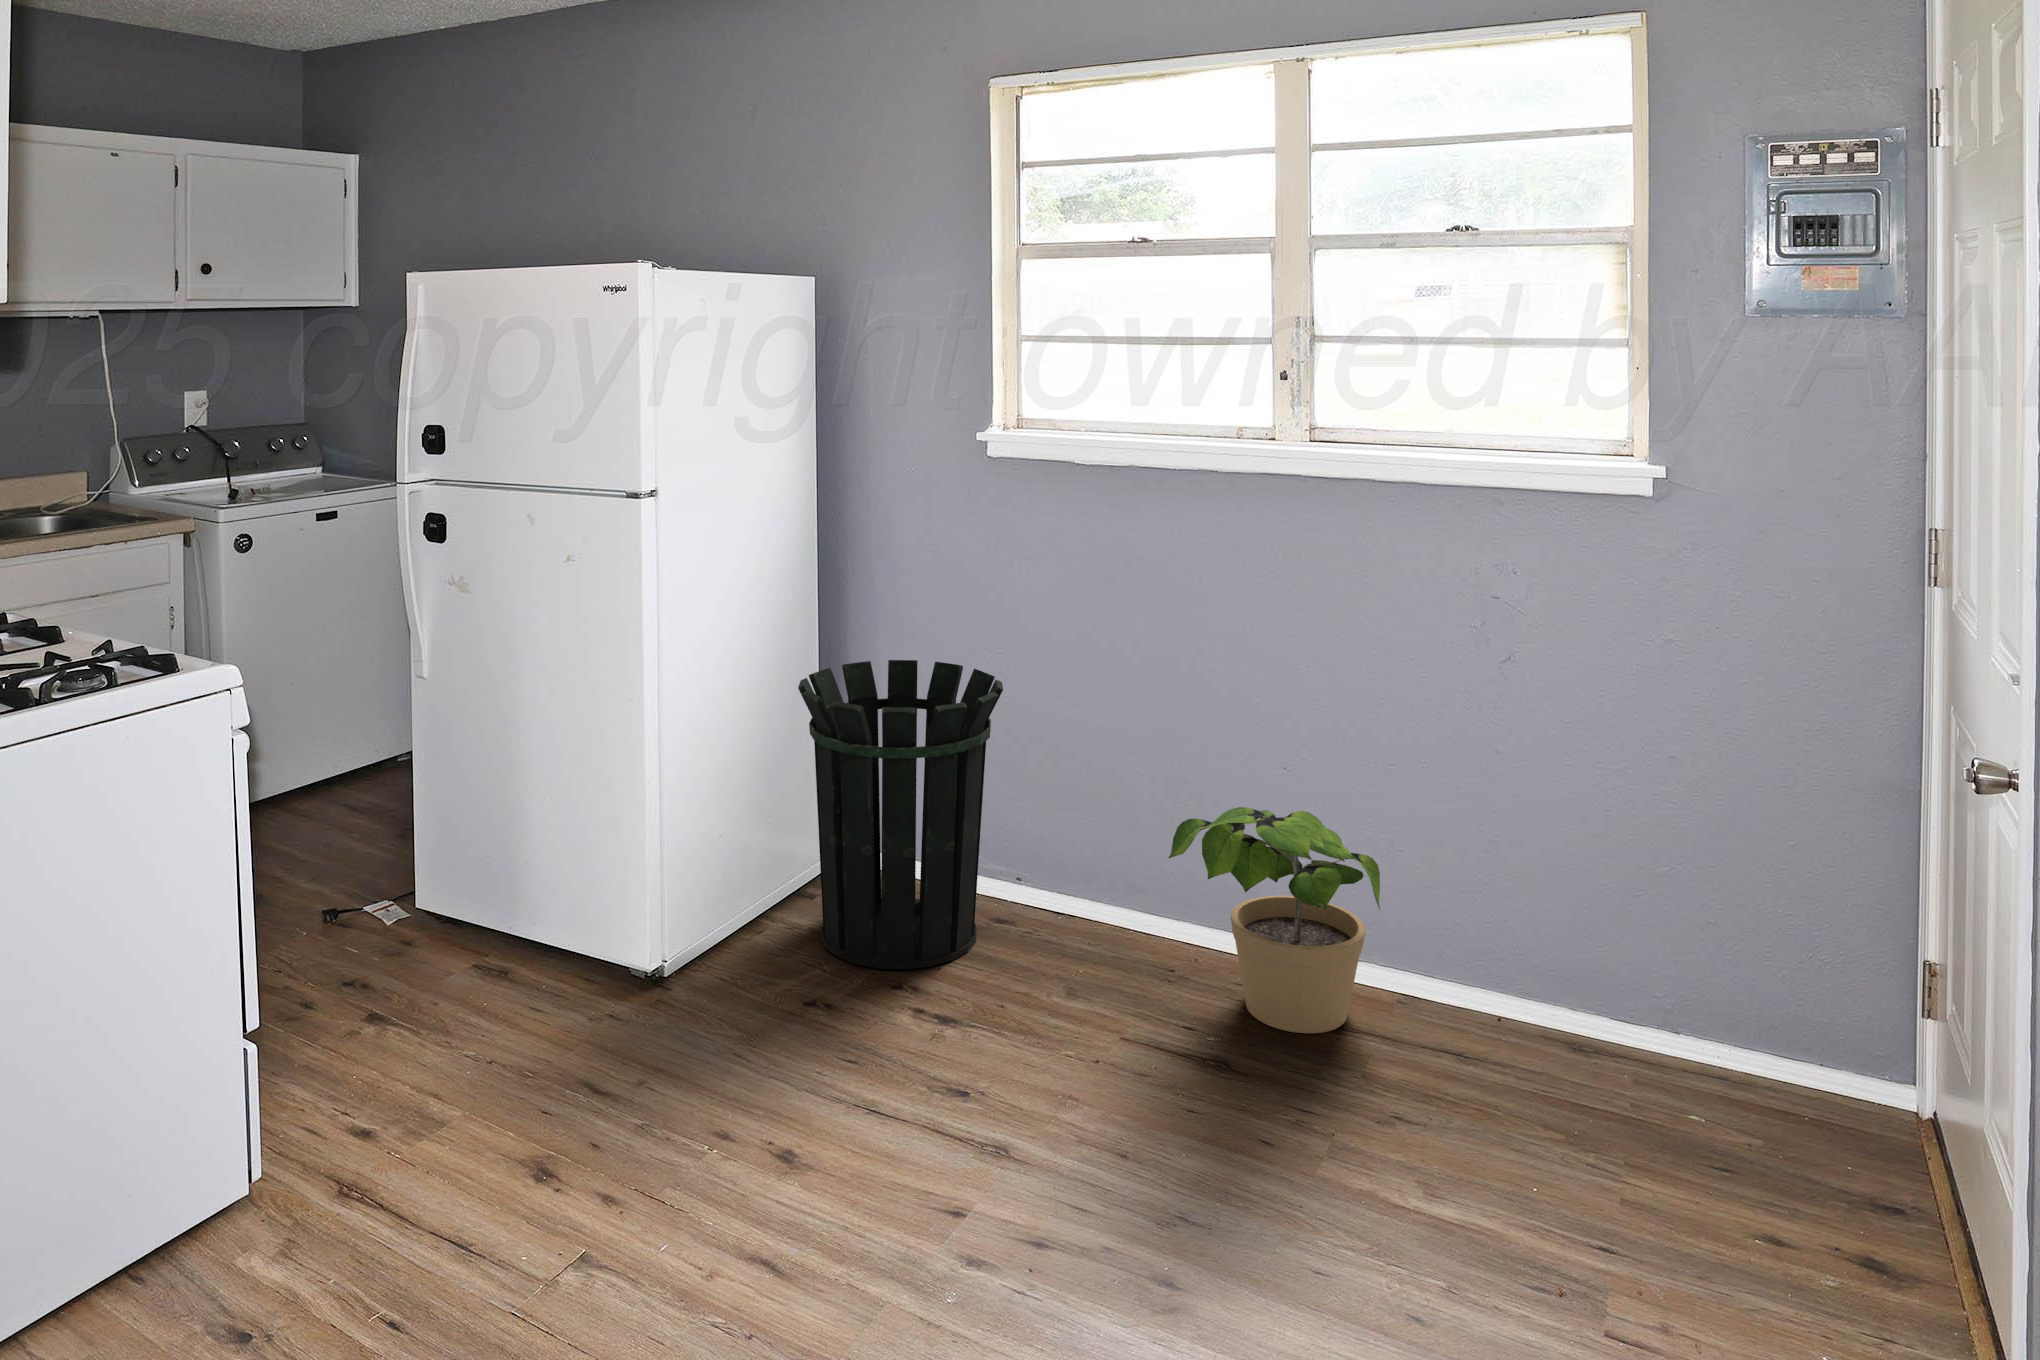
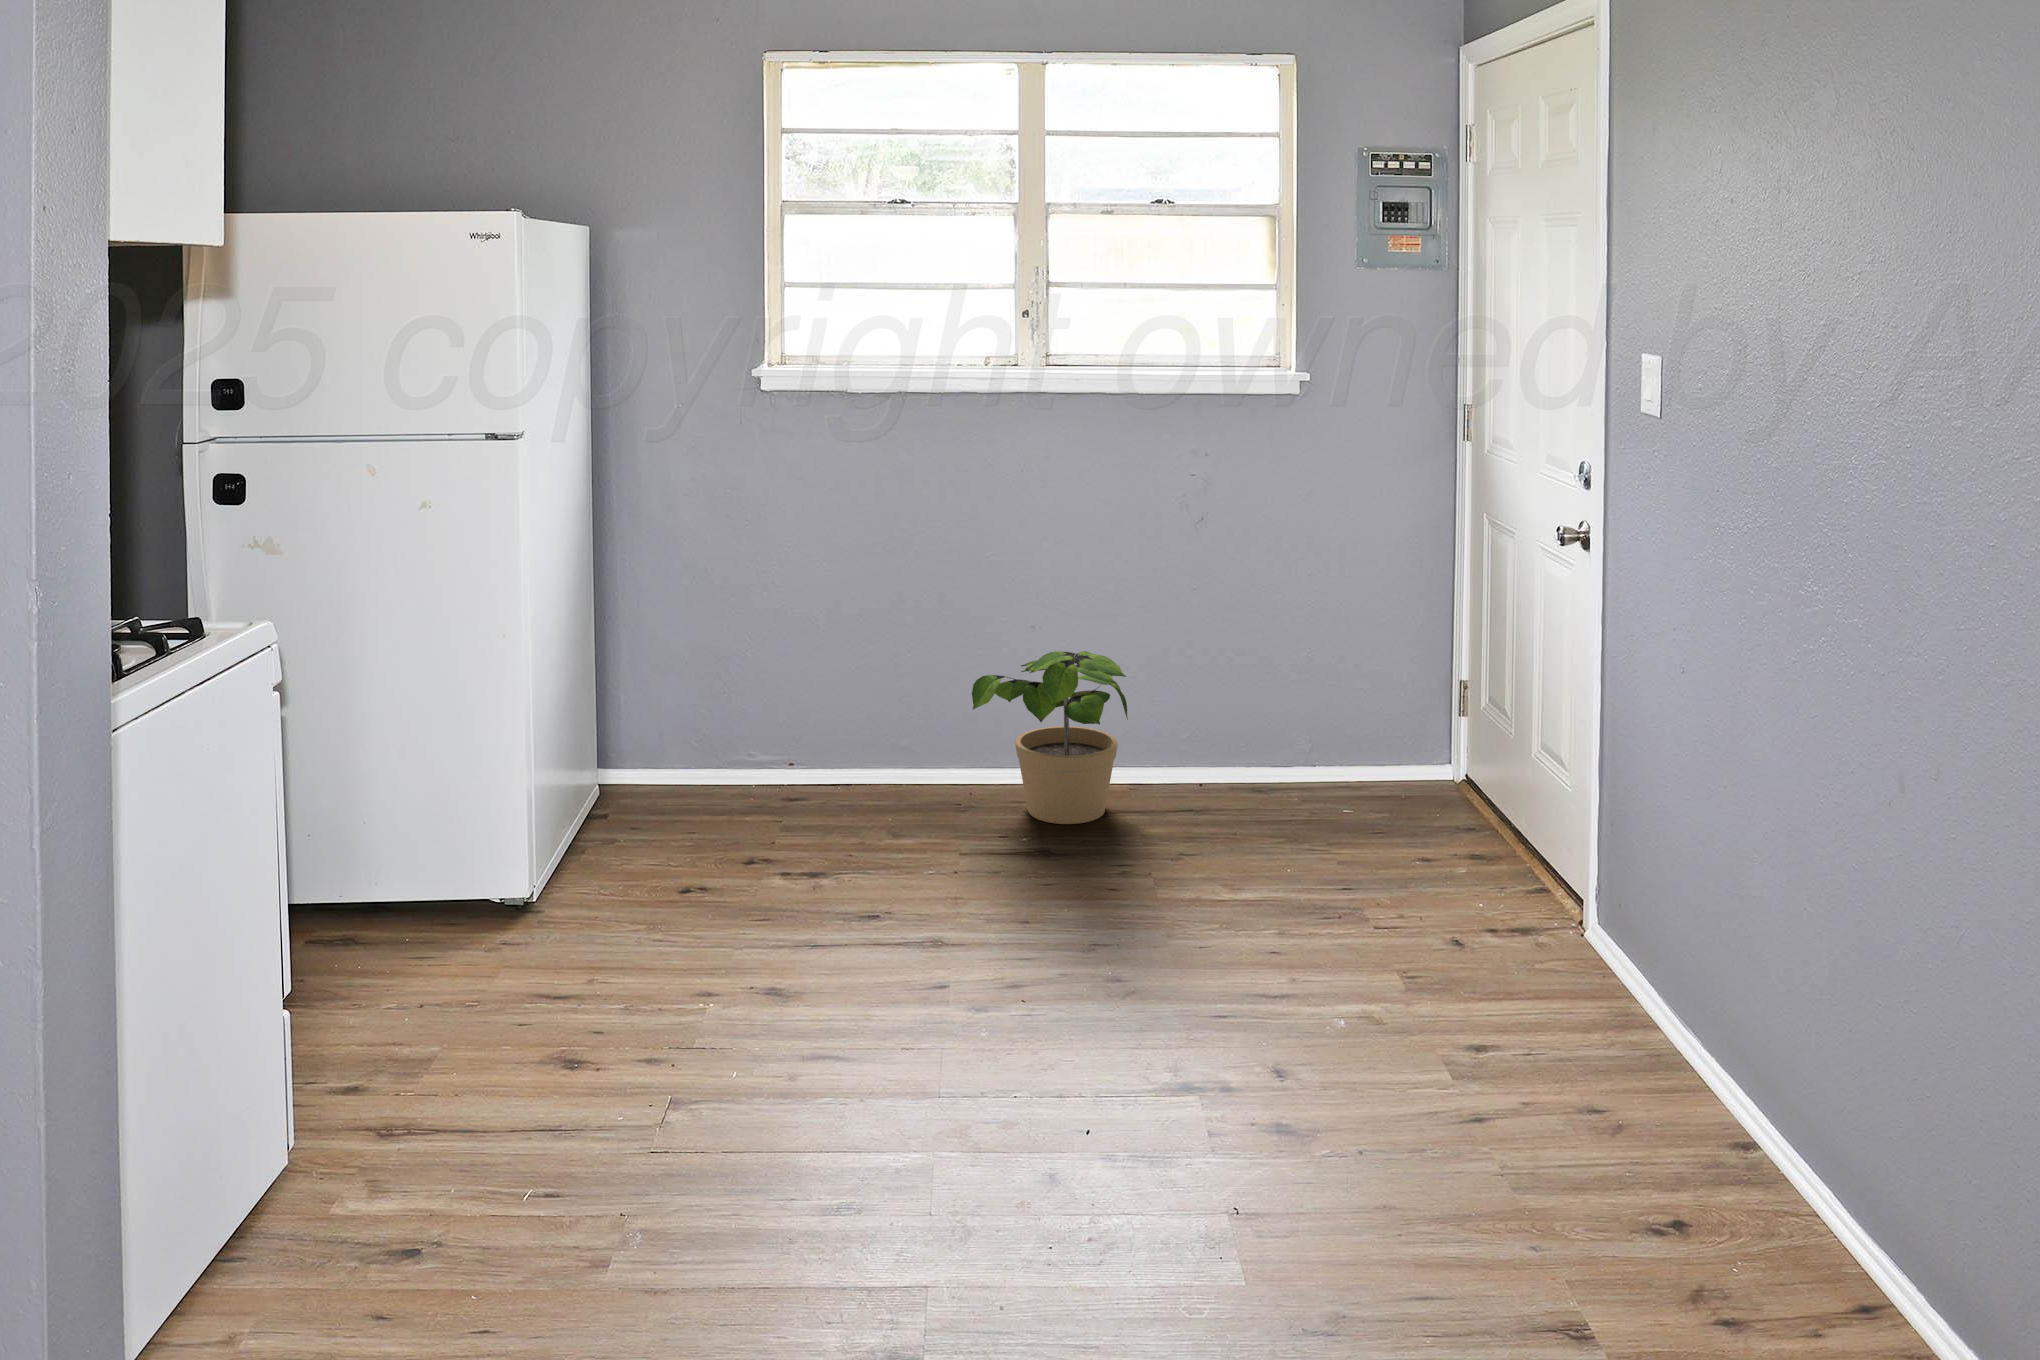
waste bin: present [798,660,1003,969] -> none [618,583,810,856]

